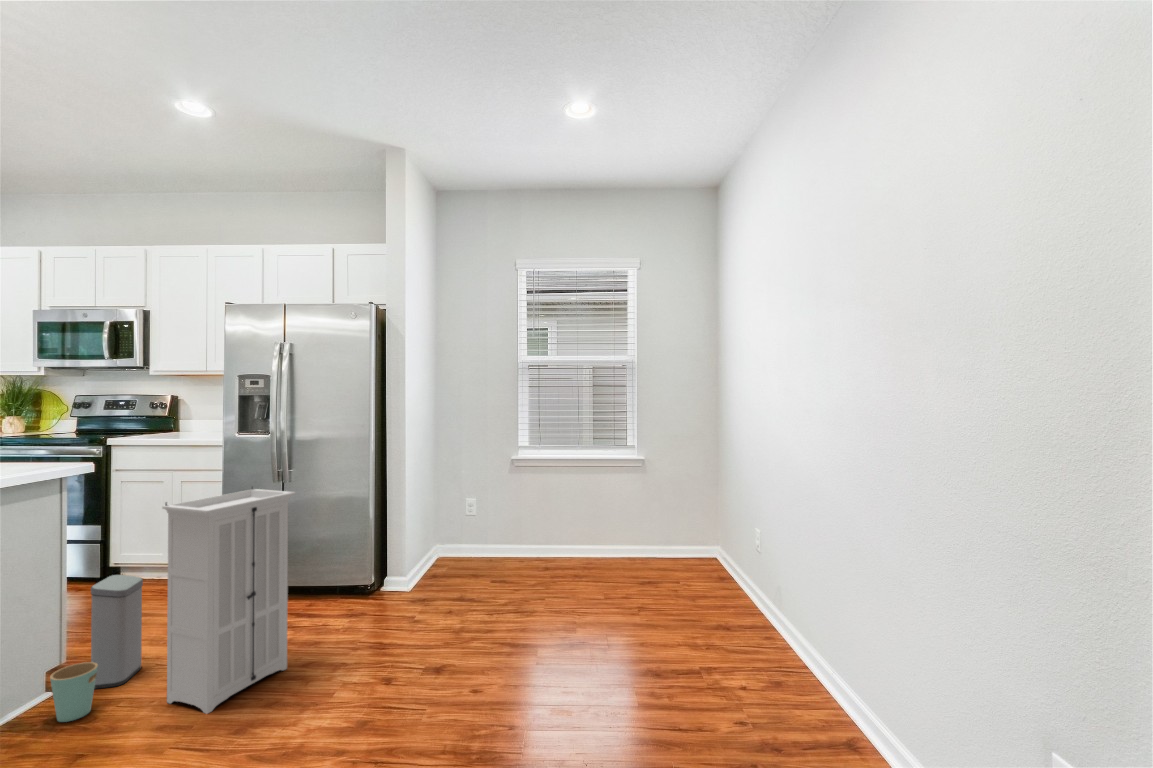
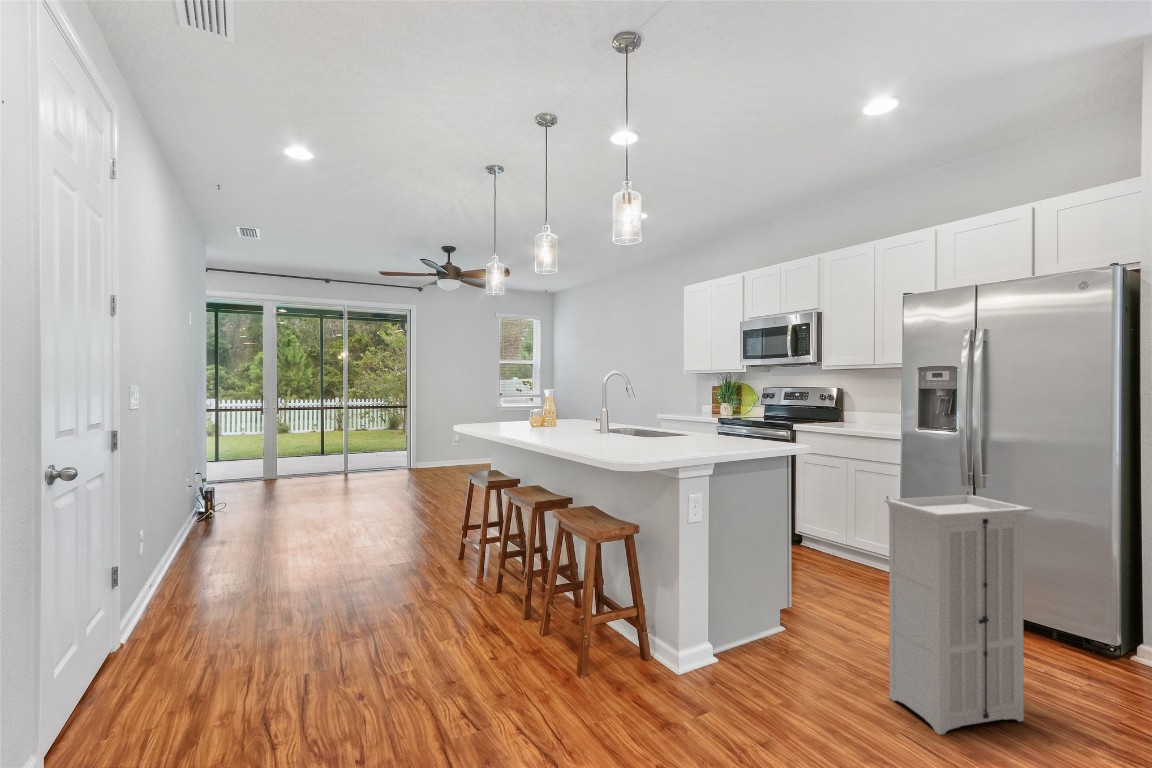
trash can: present [50,575,143,722] -> none [792,551,852,676]

